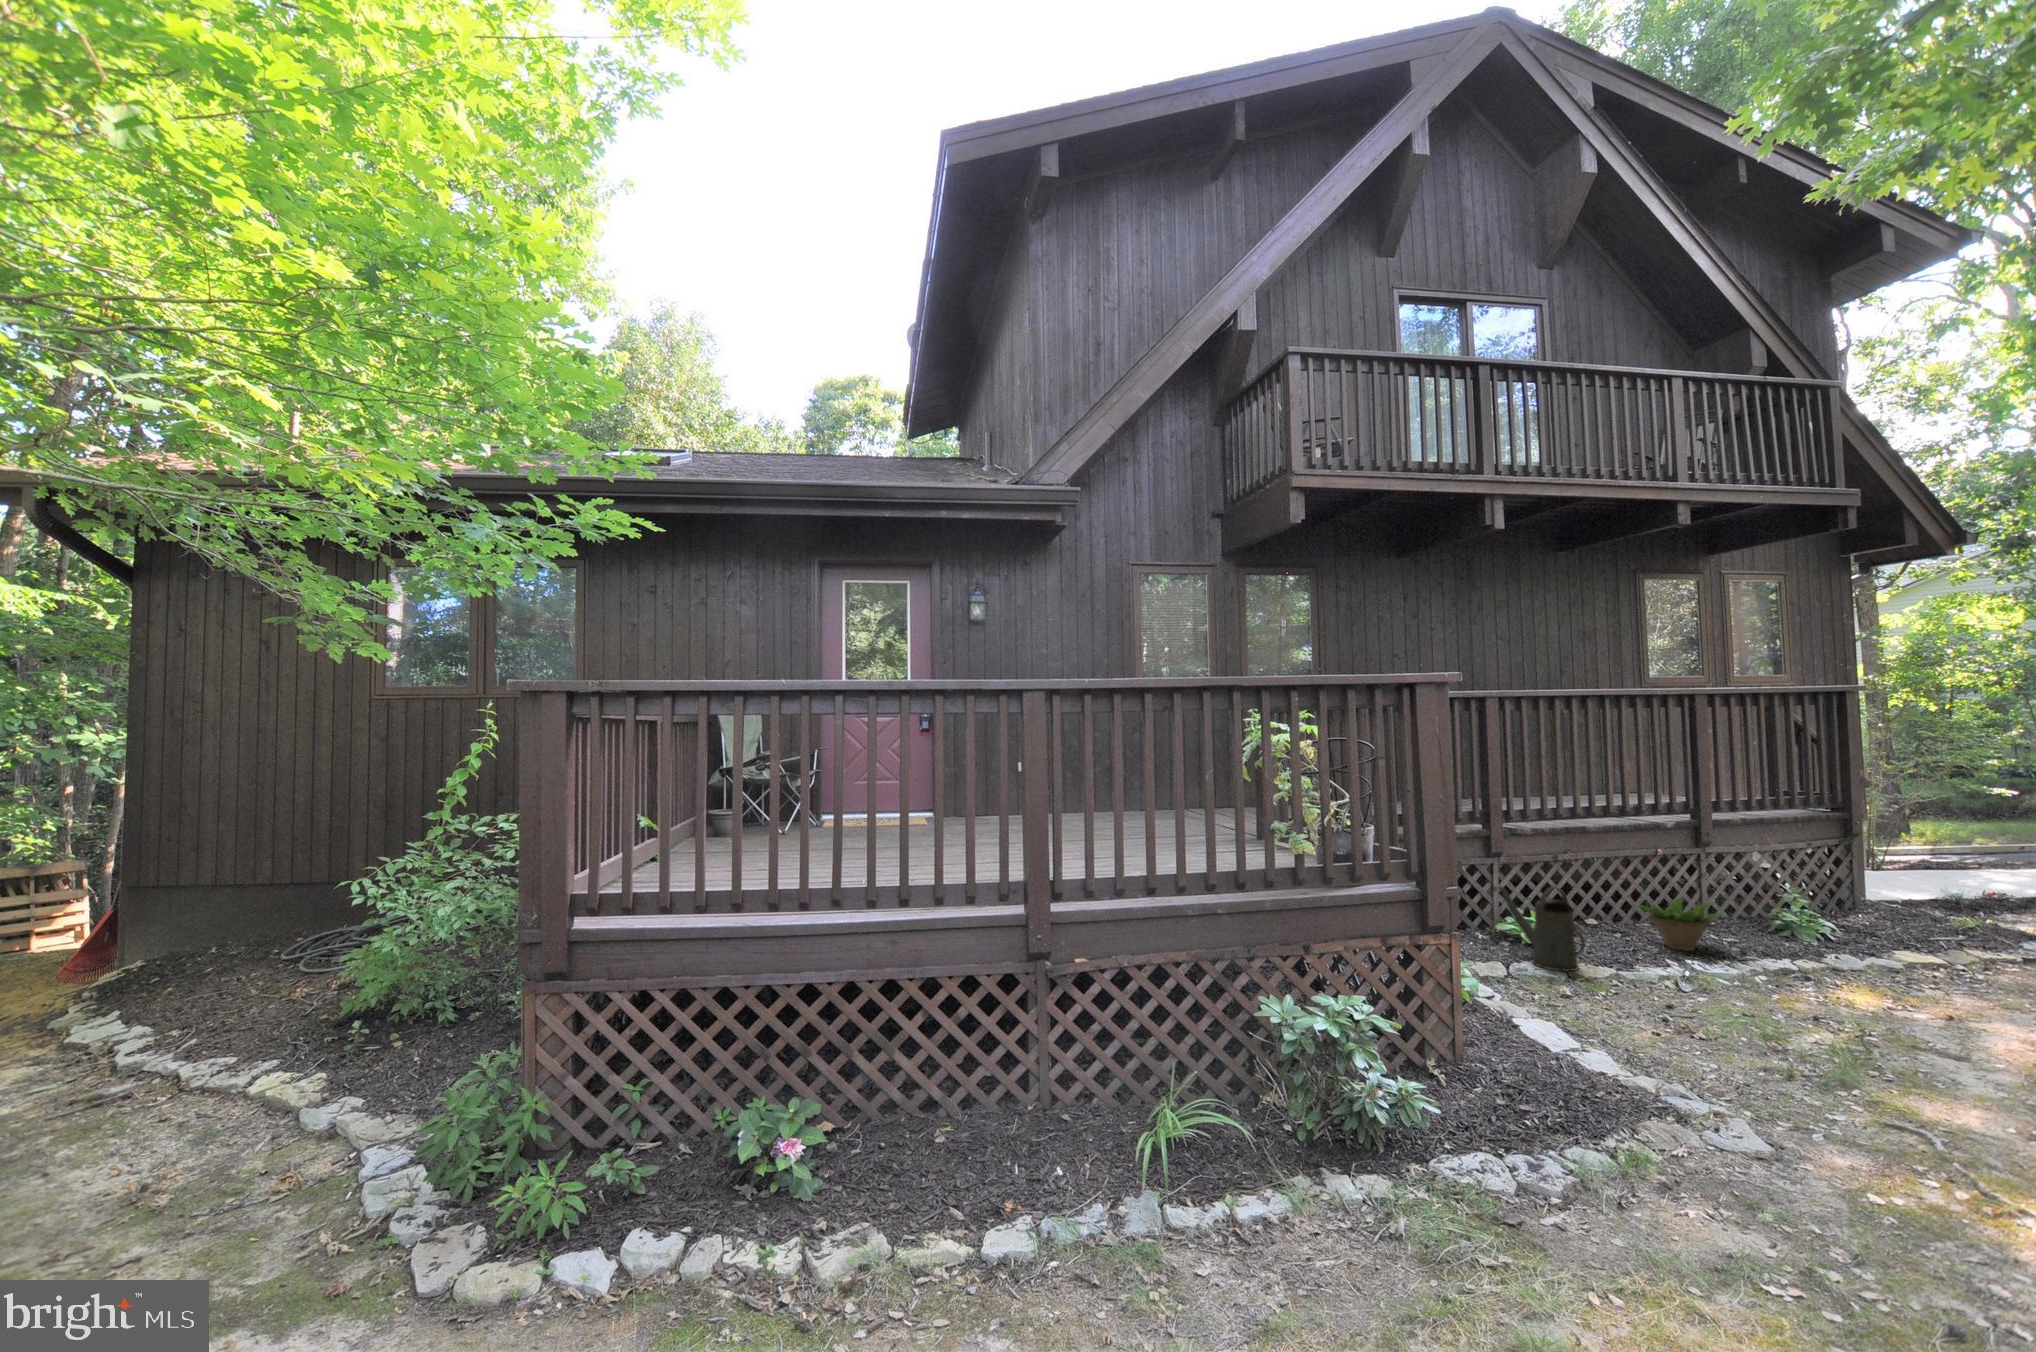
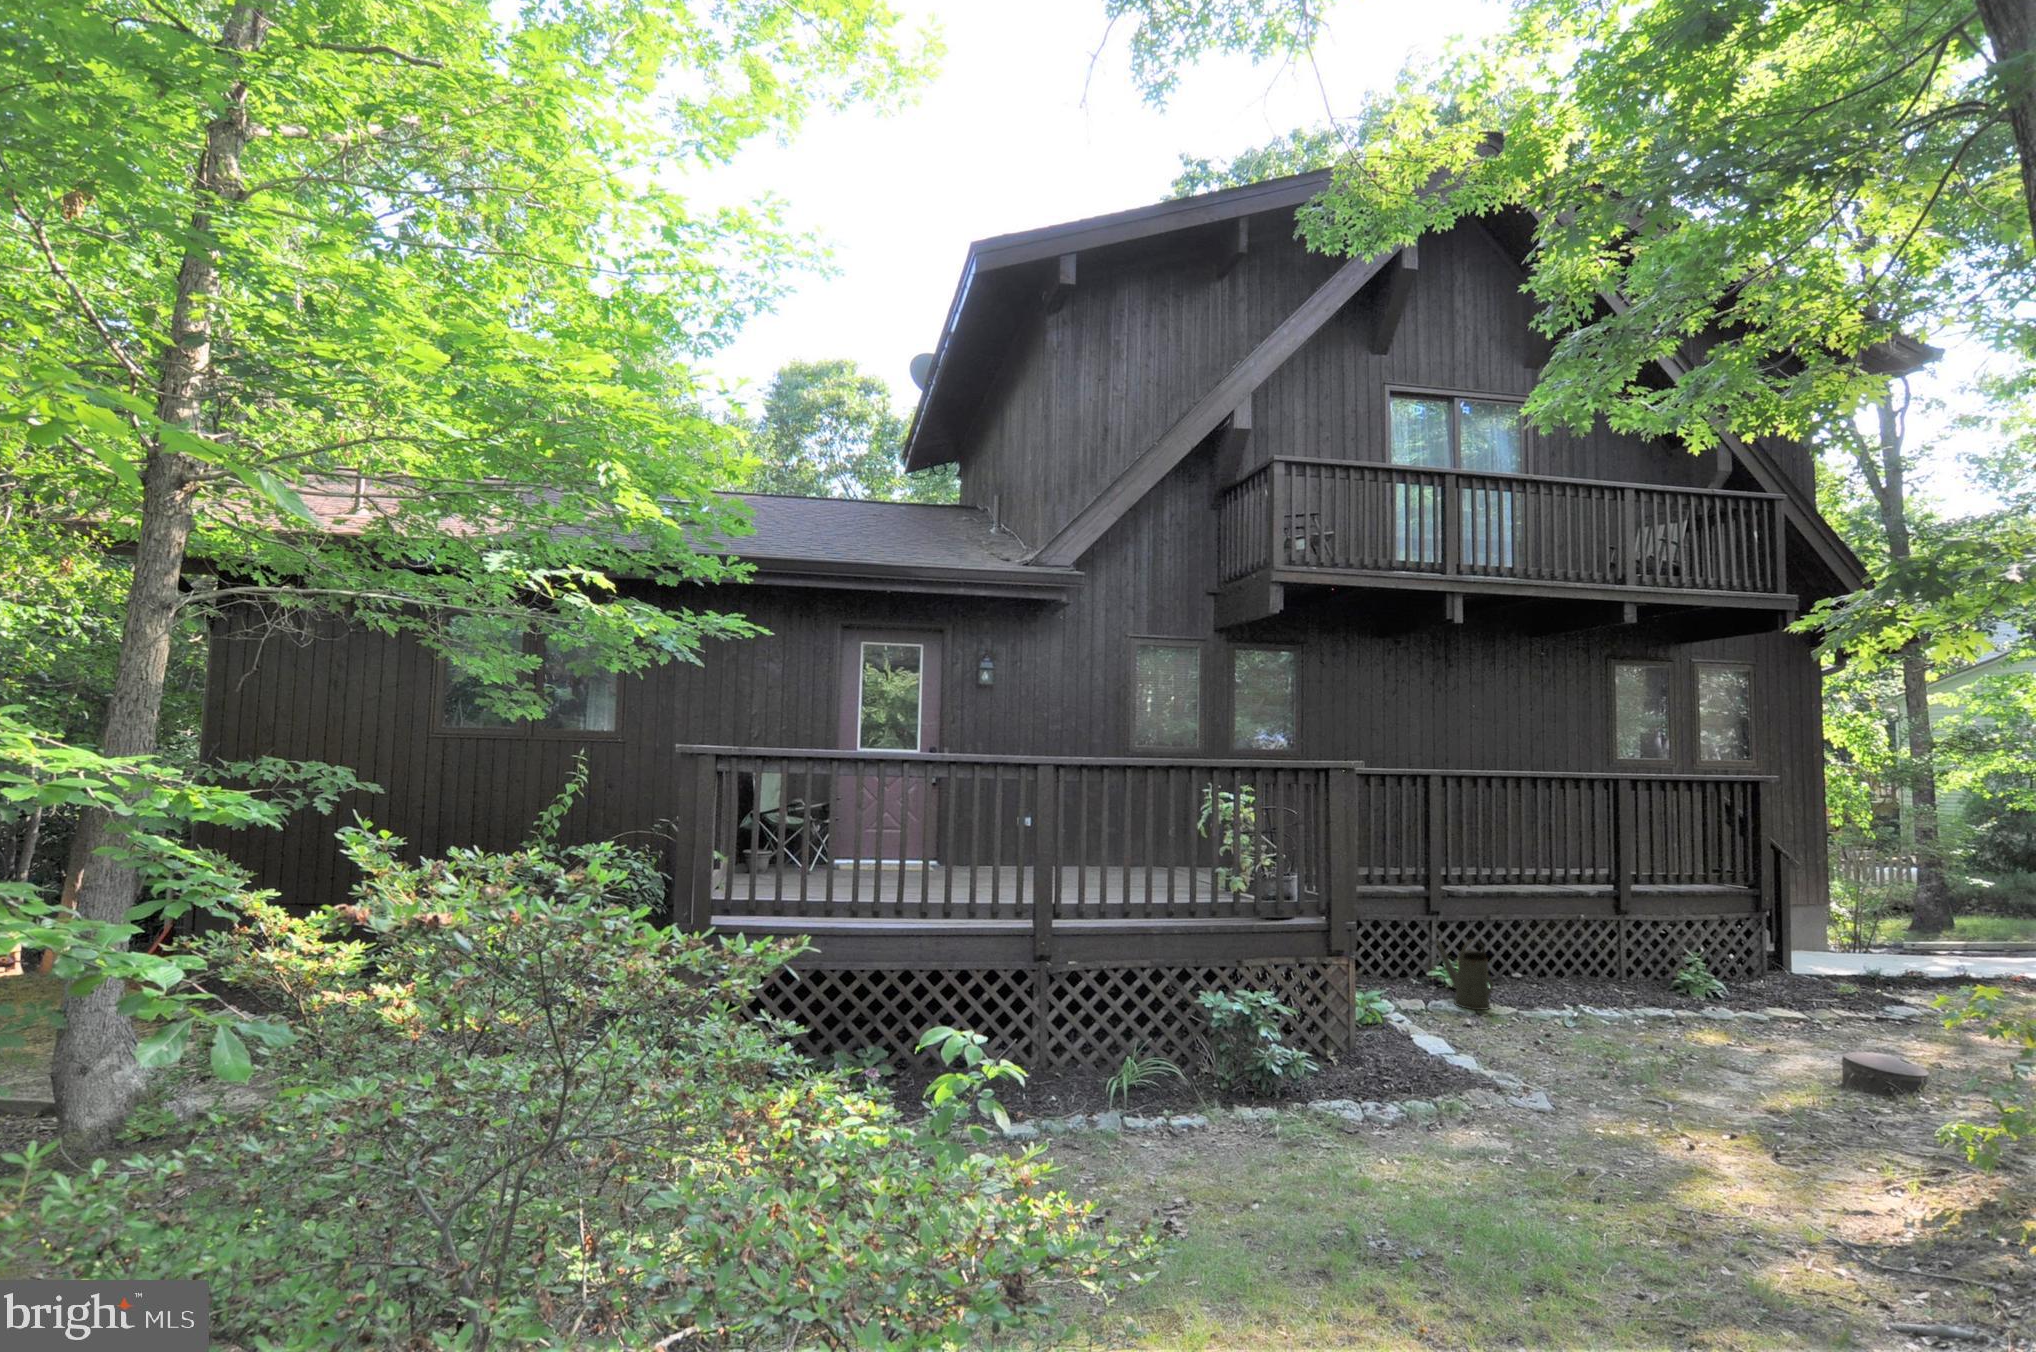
decorative plant: present [1635,897,1726,951] -> none [1550,956,1623,1001]

